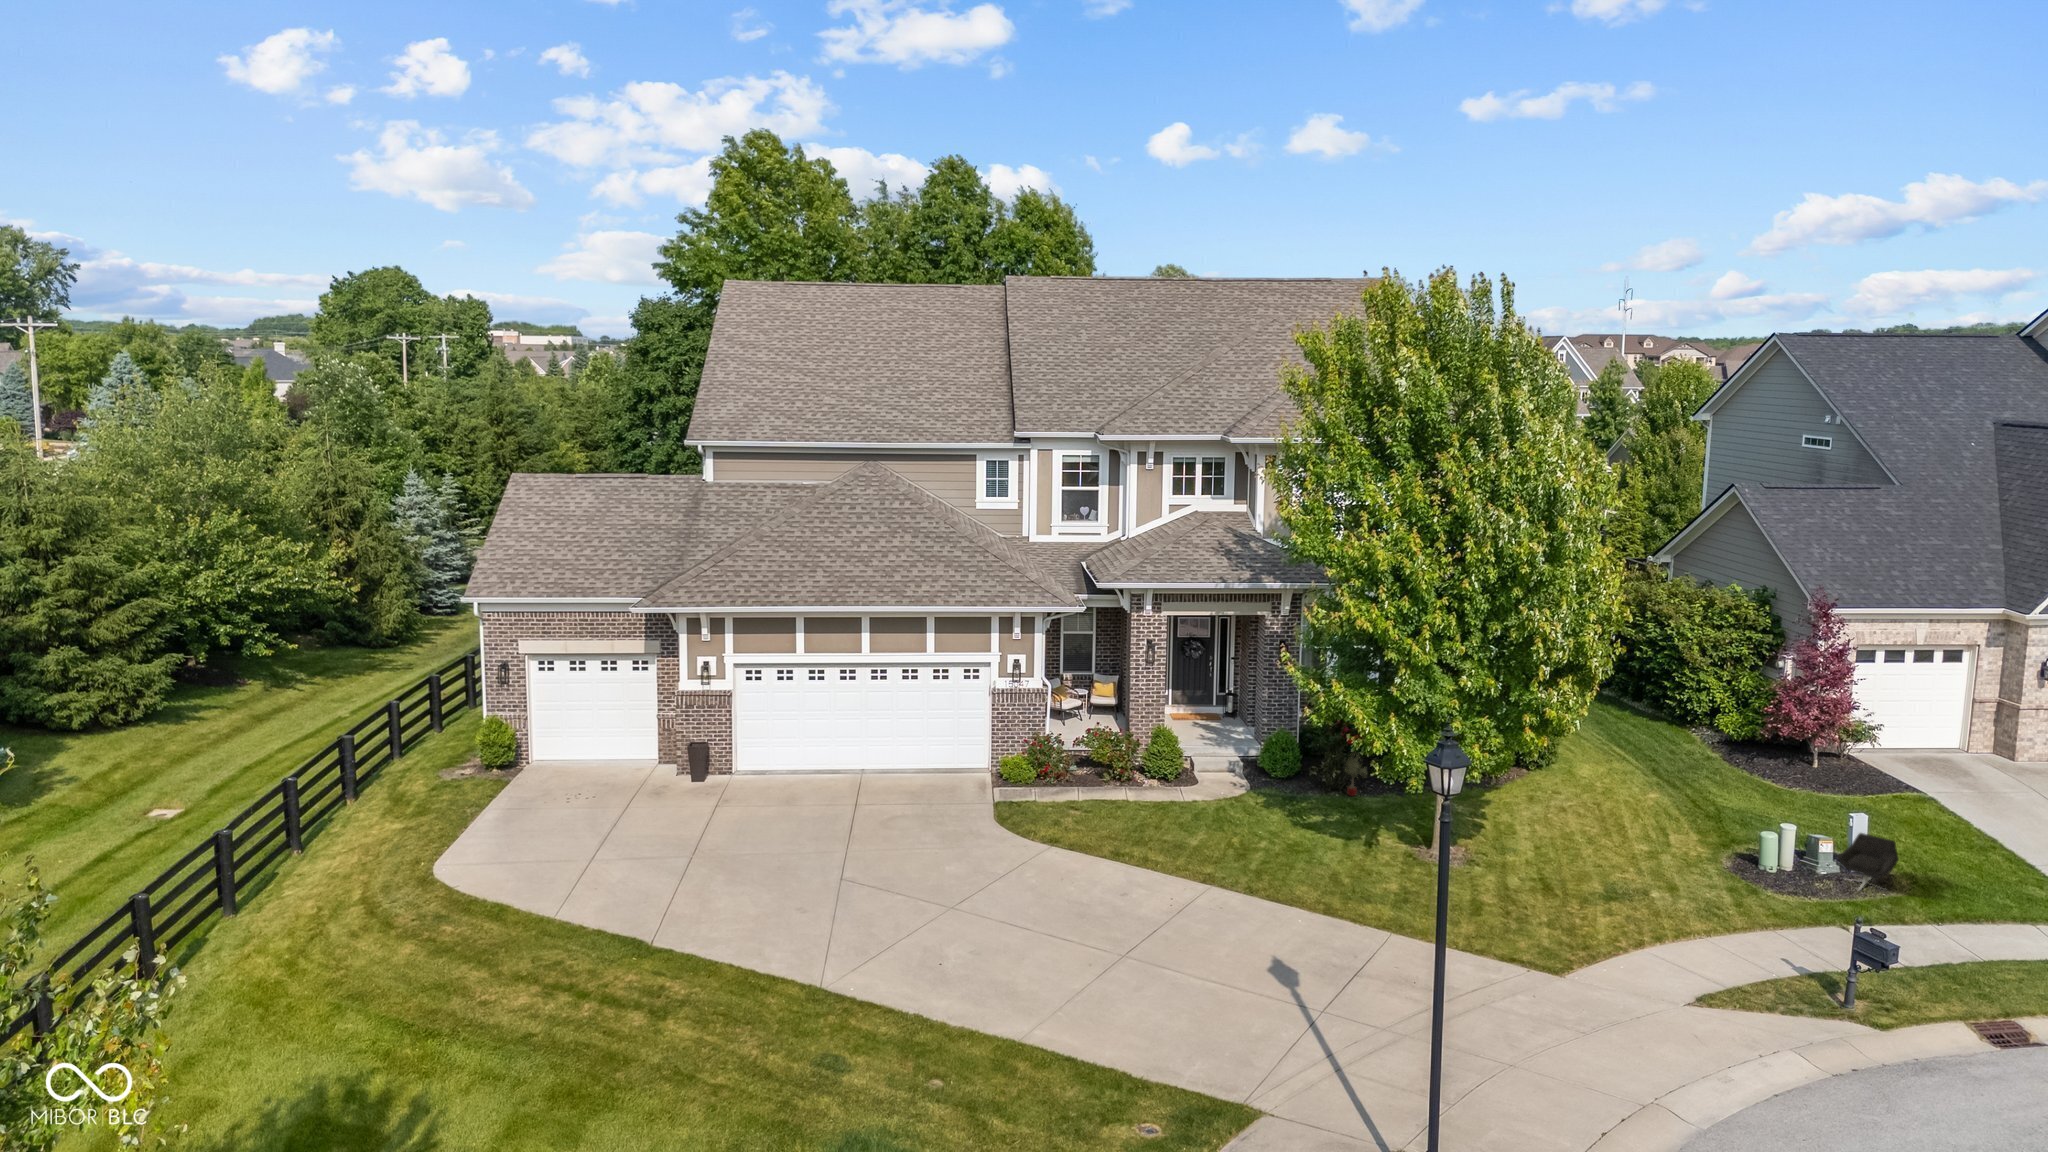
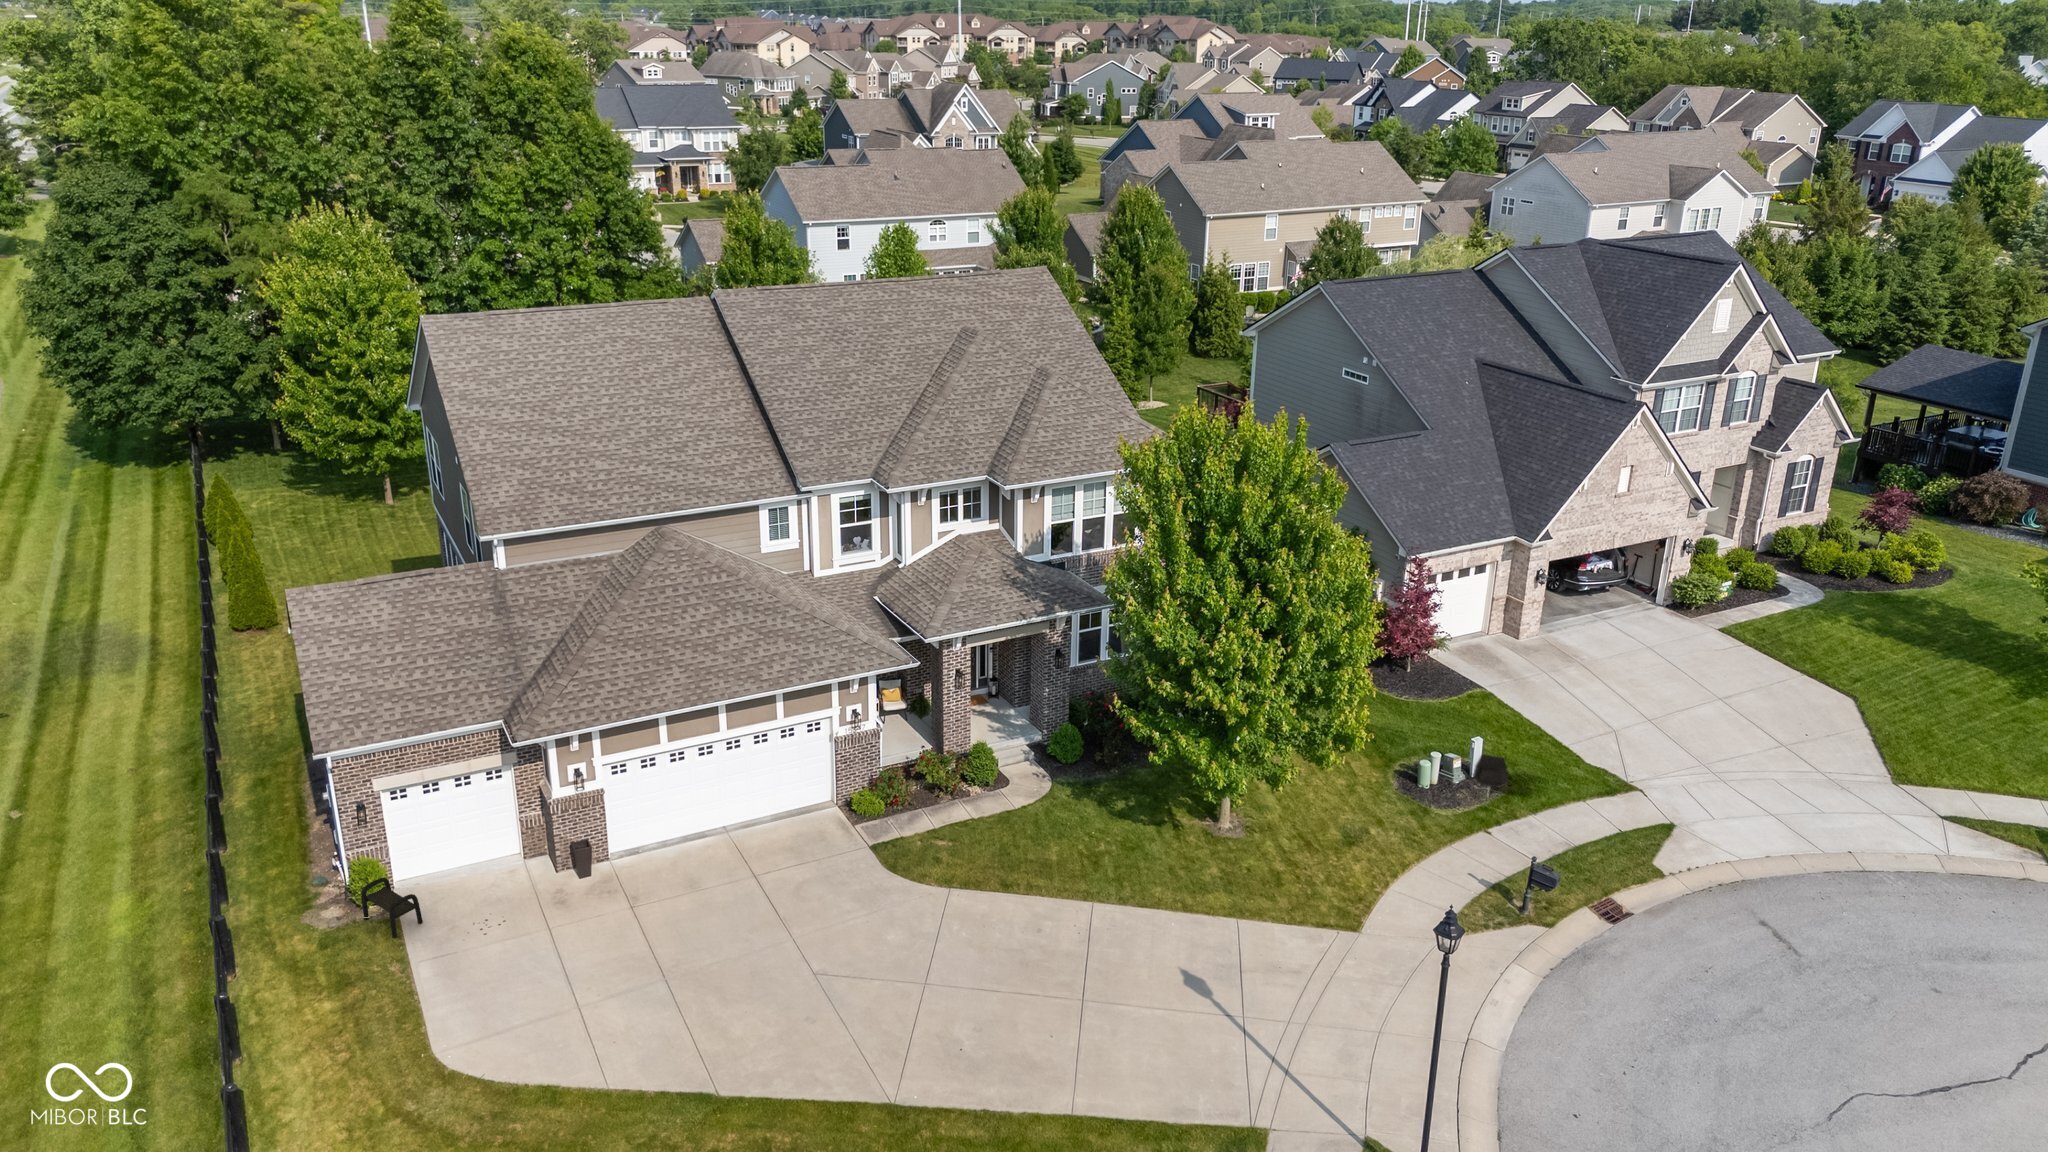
bench: none [482,736,527,790] -> present [361,878,423,938]
potted tree: present [1345,754,1367,796] -> none [1127,741,1148,774]

